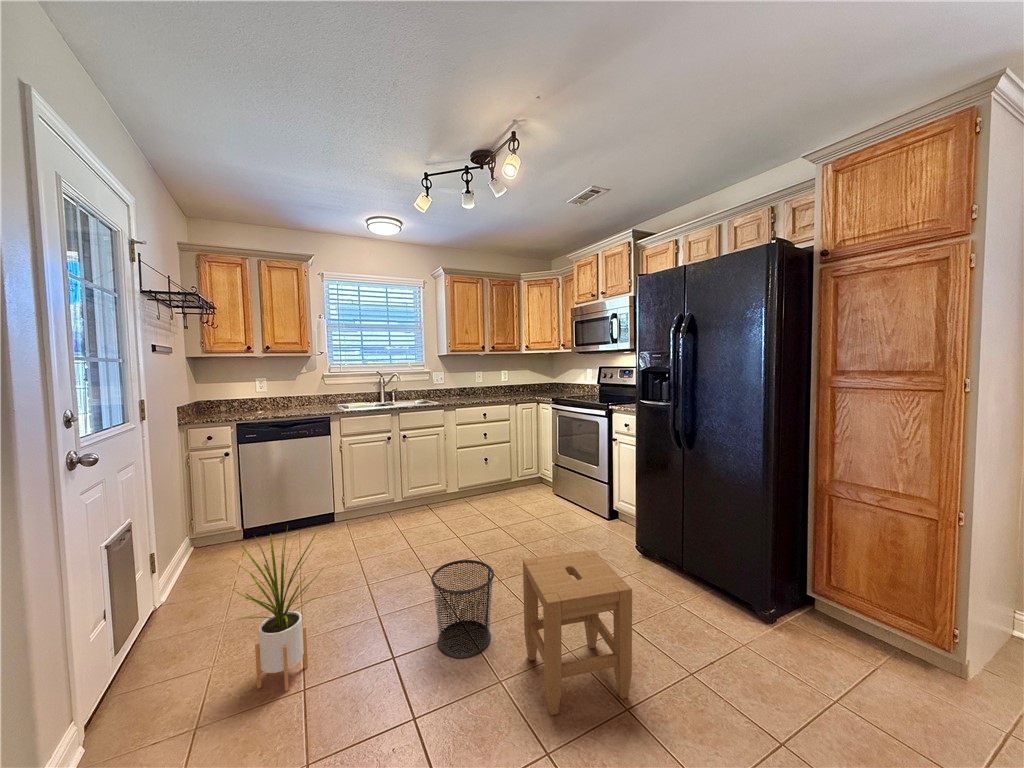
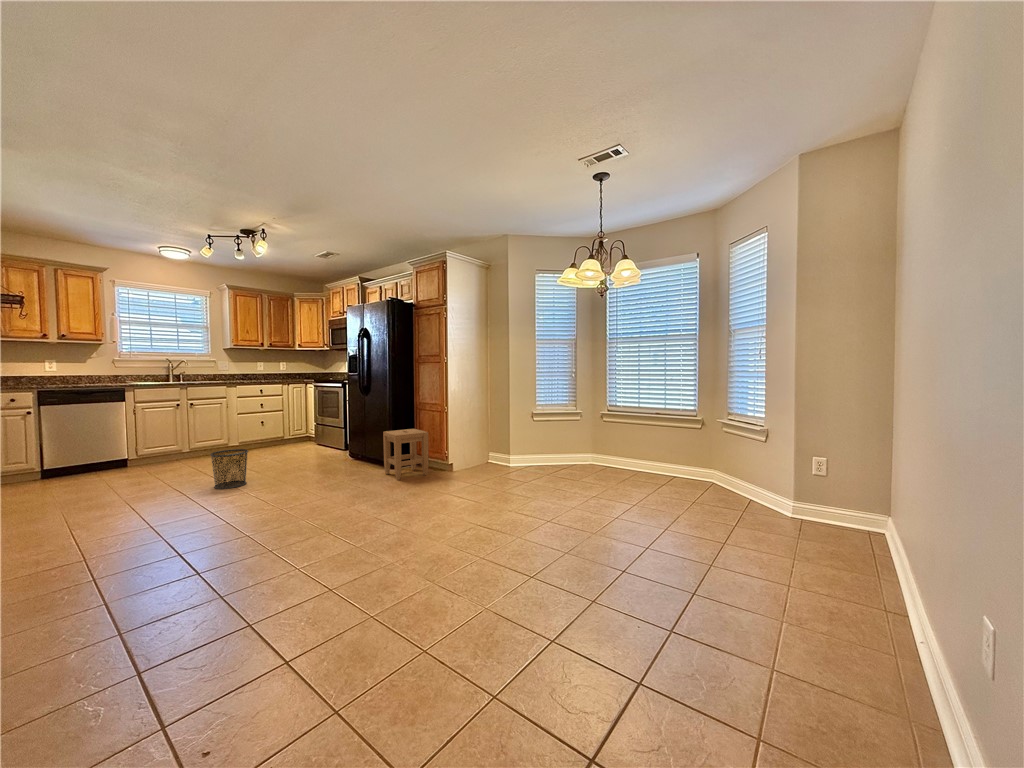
house plant: present [232,528,323,691] -> none [84,425,143,507]
stool: present [523,550,632,715] -> present [383,429,429,480]

